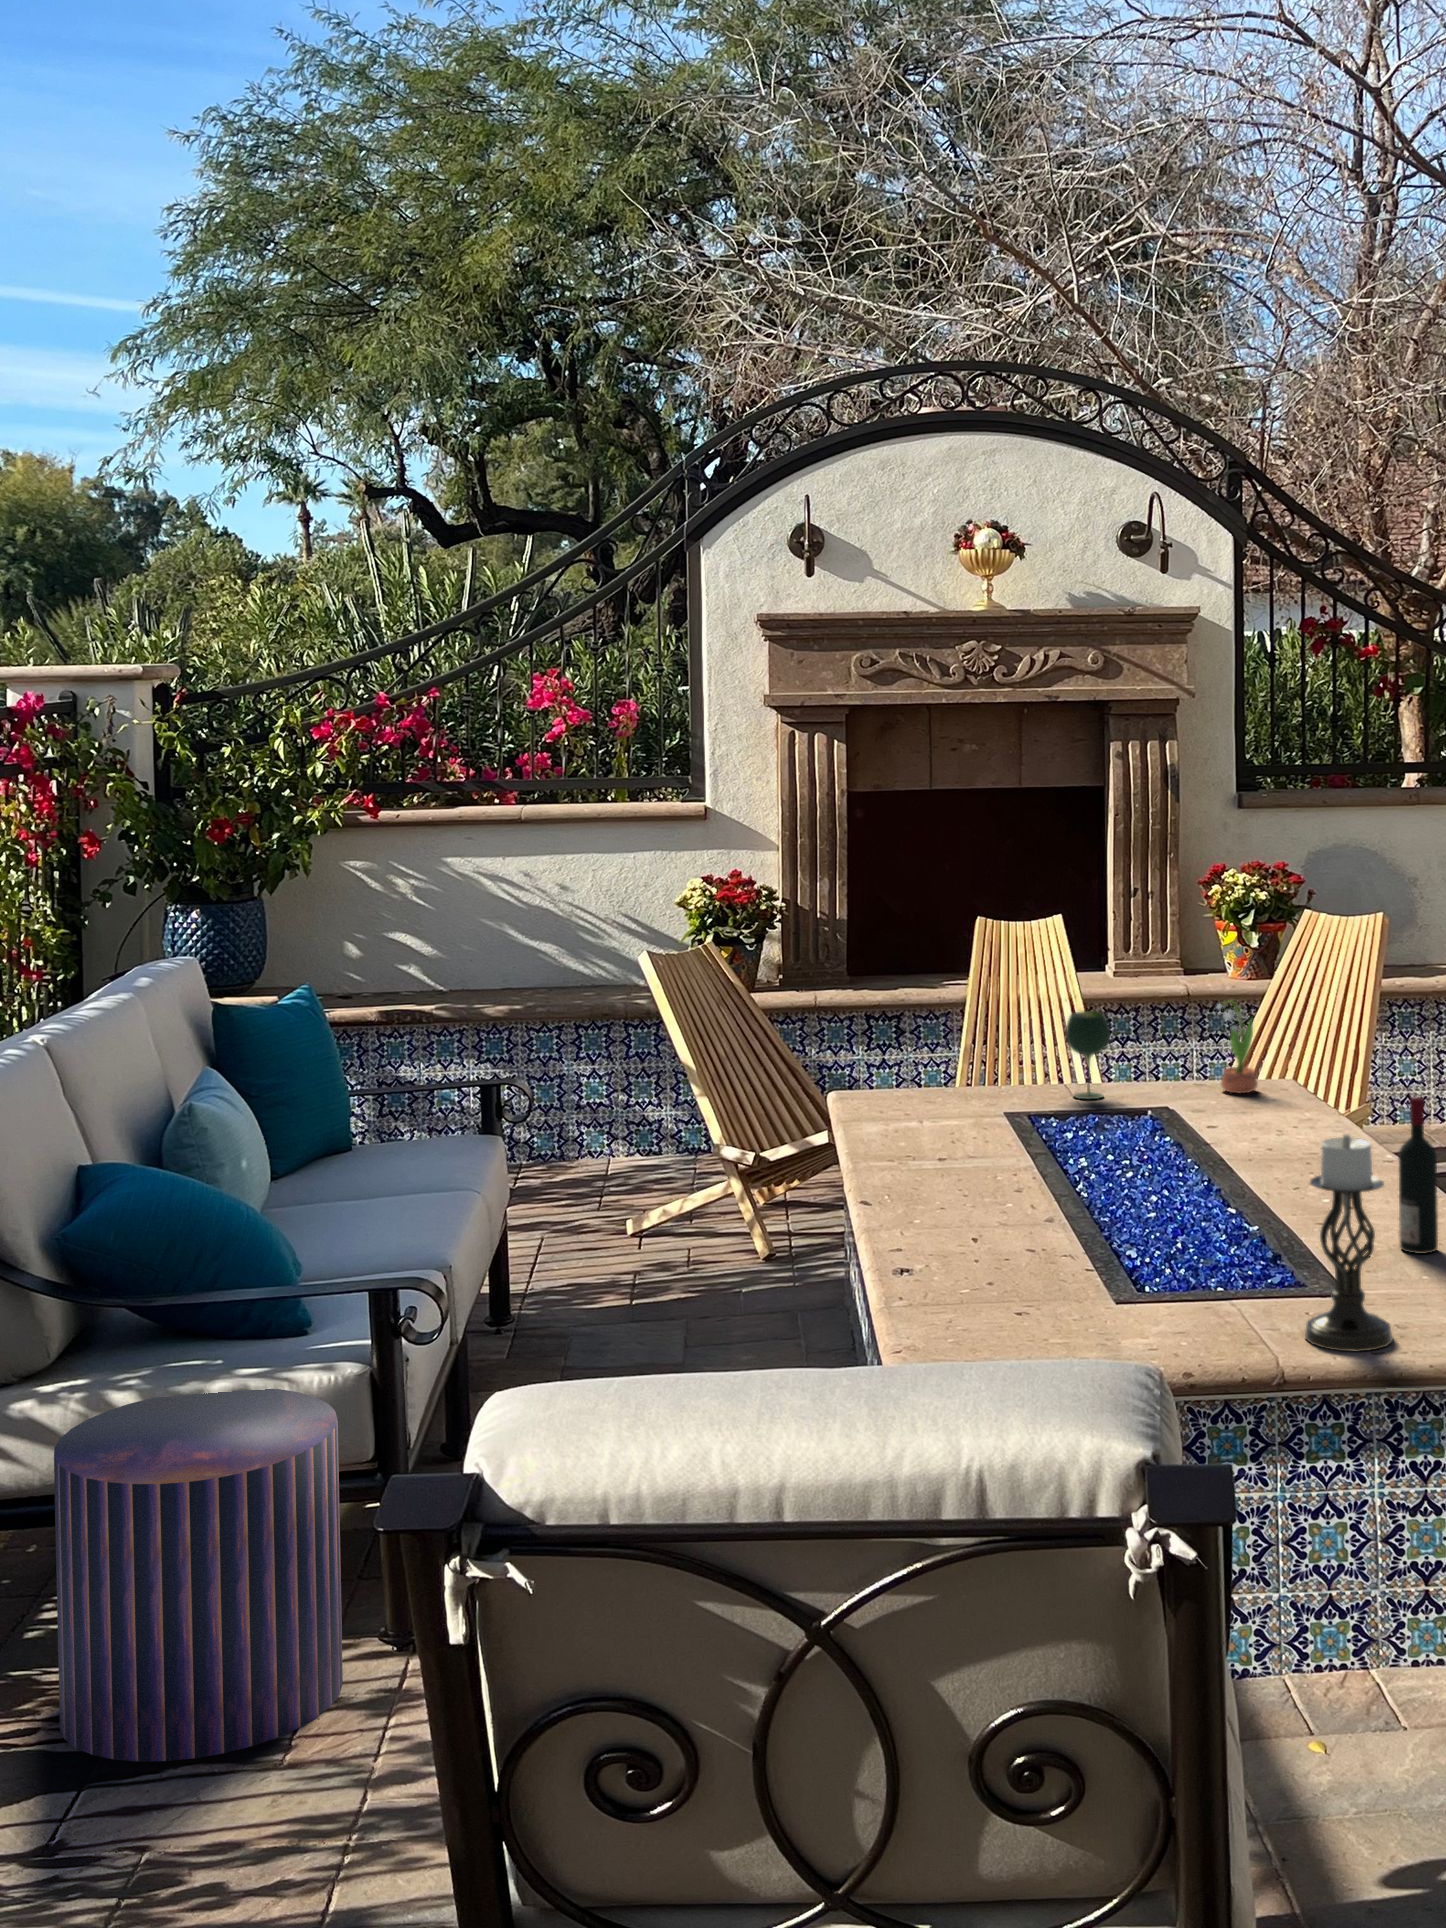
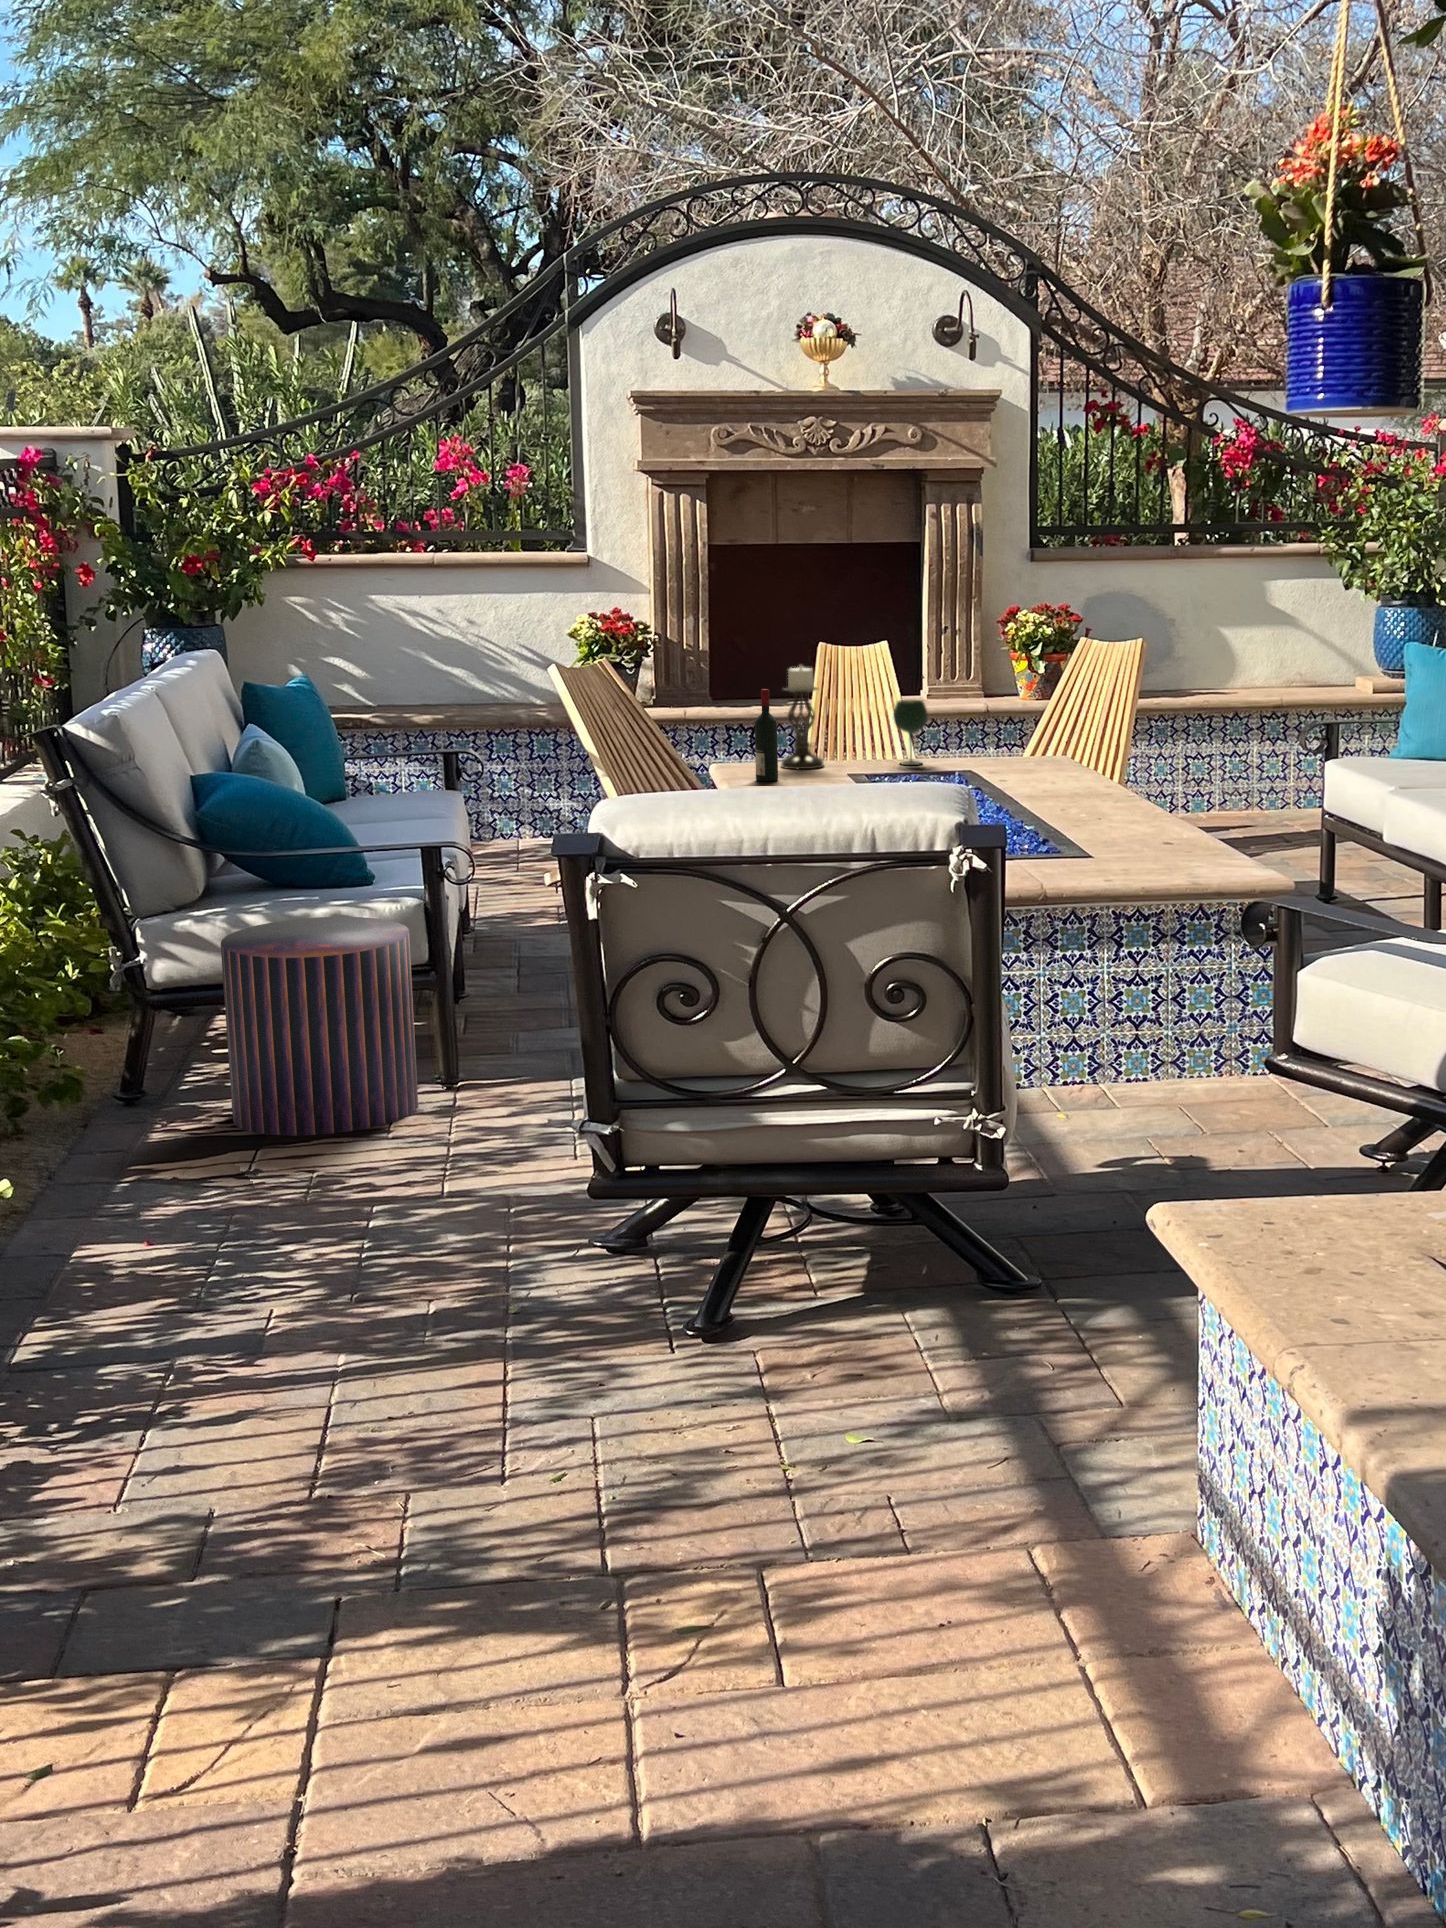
potted flower: present [1217,1000,1258,1093] -> none [1008,690,1039,762]
wine bottle: present [1399,1097,1438,1254] -> present [755,689,778,781]
candle holder: present [1305,1134,1393,1352] -> present [781,665,824,769]

